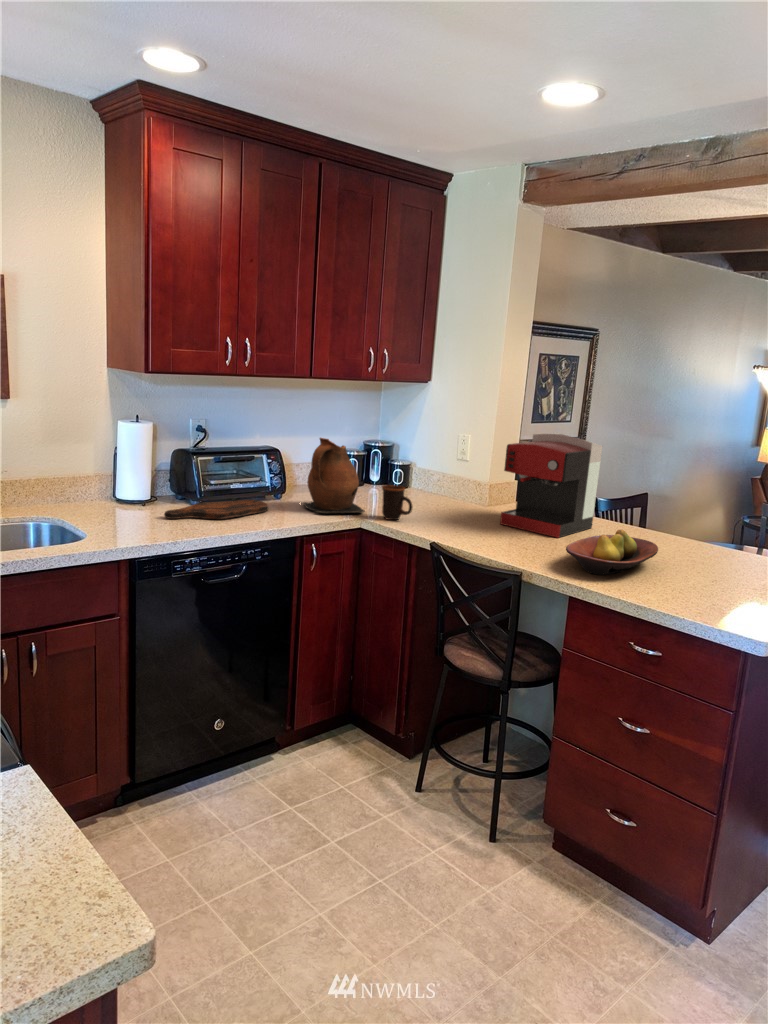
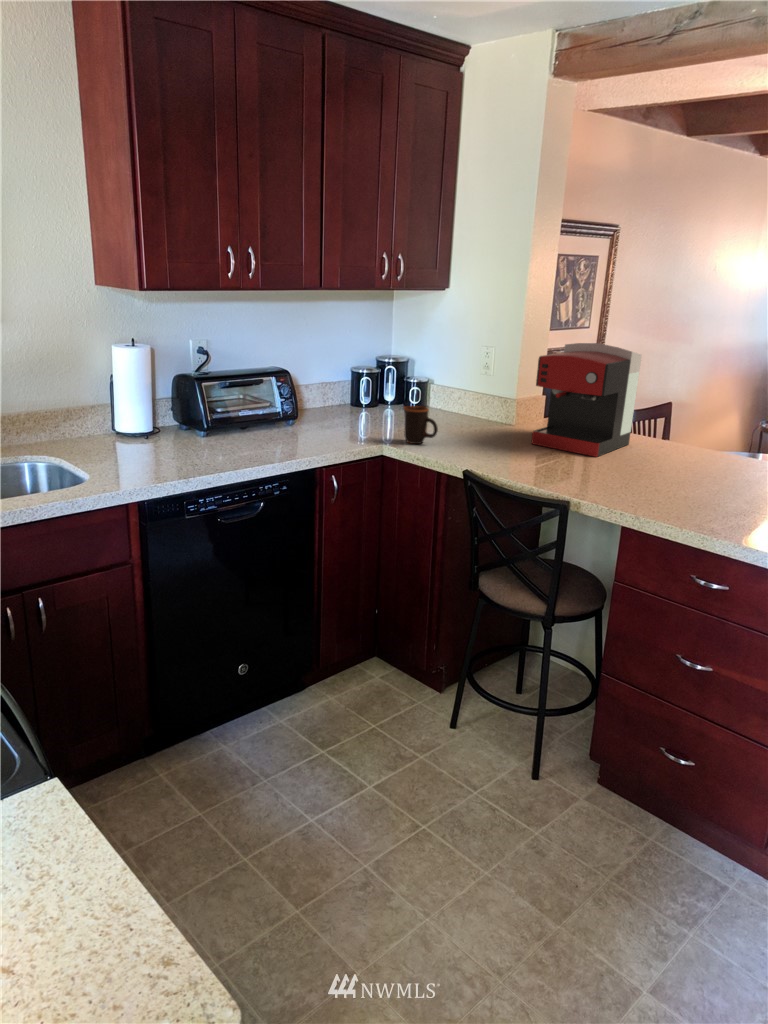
ceramic pitcher: present [304,438,364,514] -> none [315,356,385,439]
cutting board: present [164,500,269,519] -> none [170,427,281,452]
fruit bowl: present [566,530,658,575] -> none [614,447,713,498]

